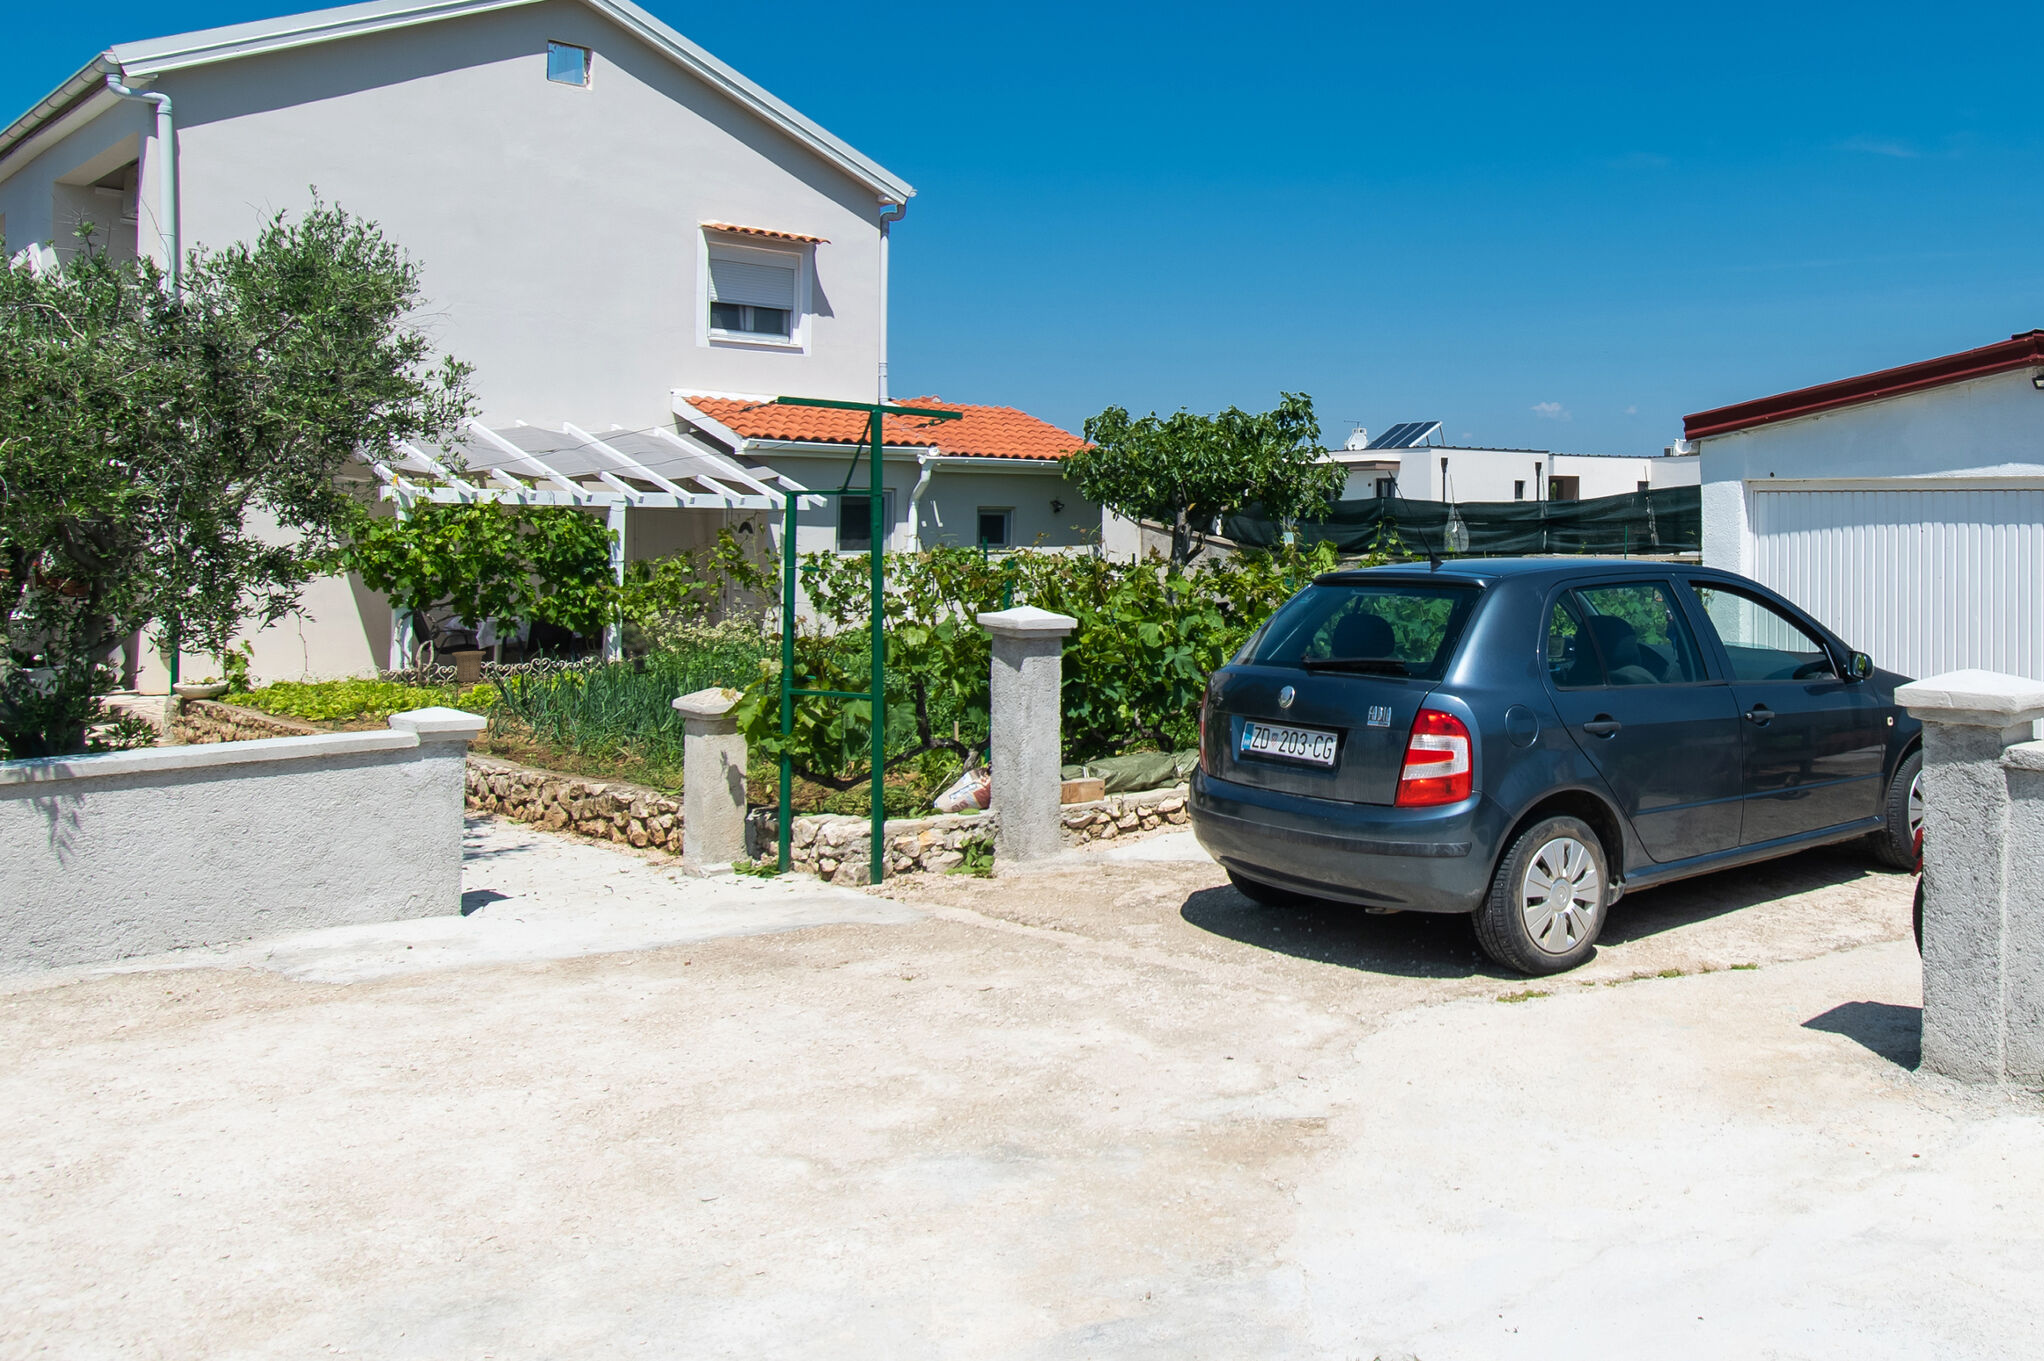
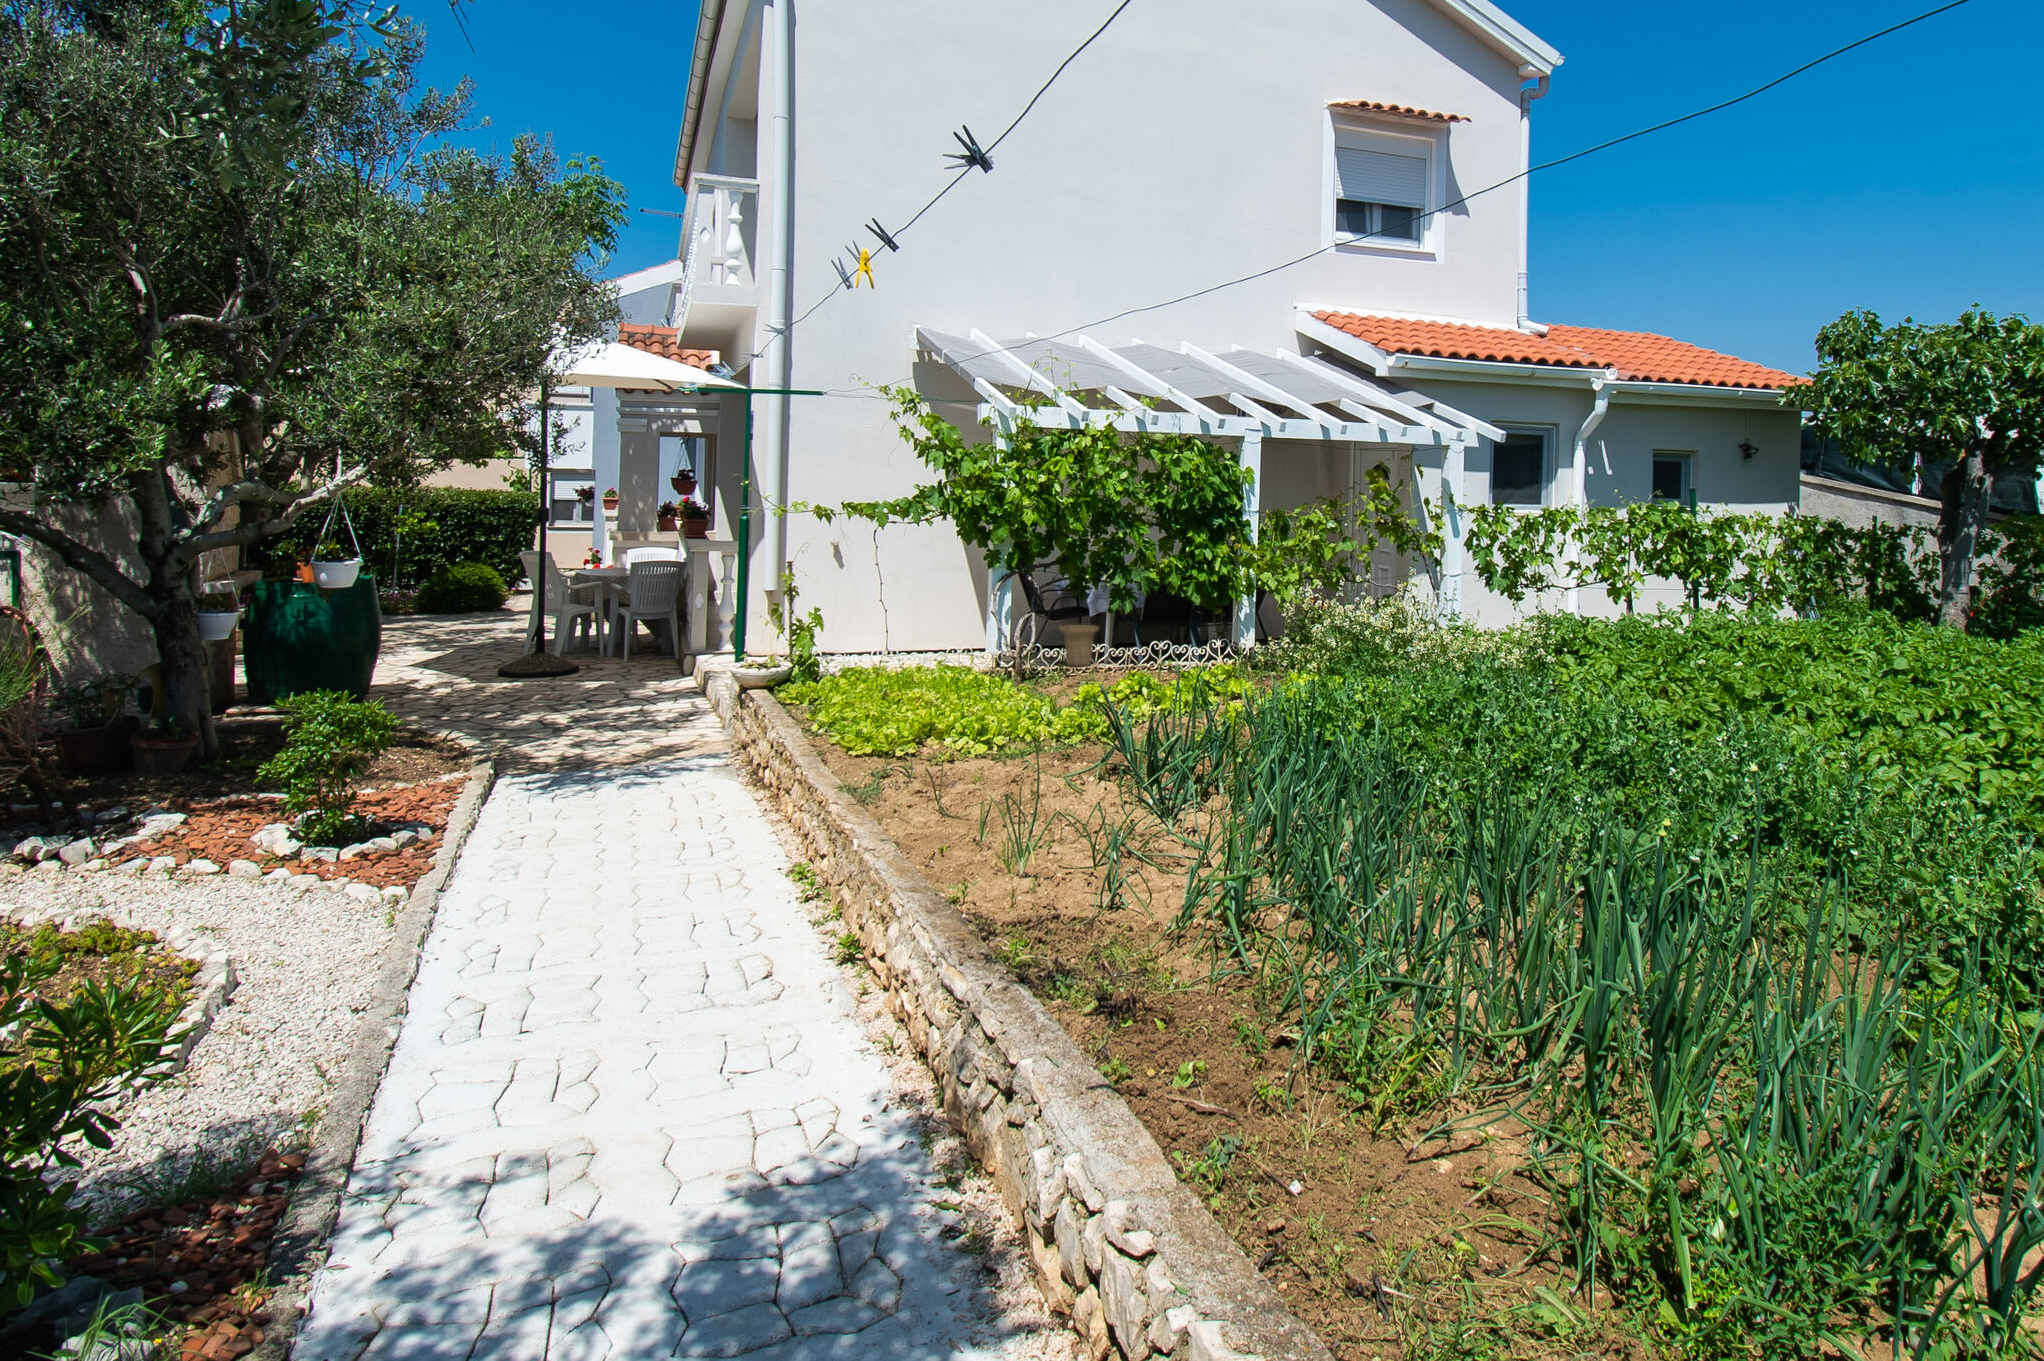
potted plant: present [620,624,651,673] -> none [1264,596,1305,670]

